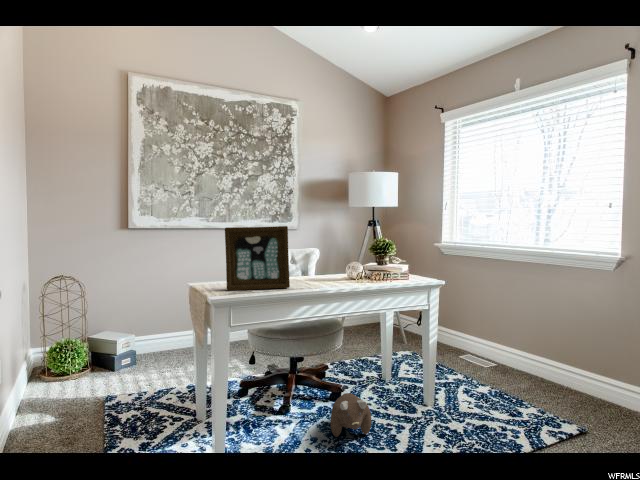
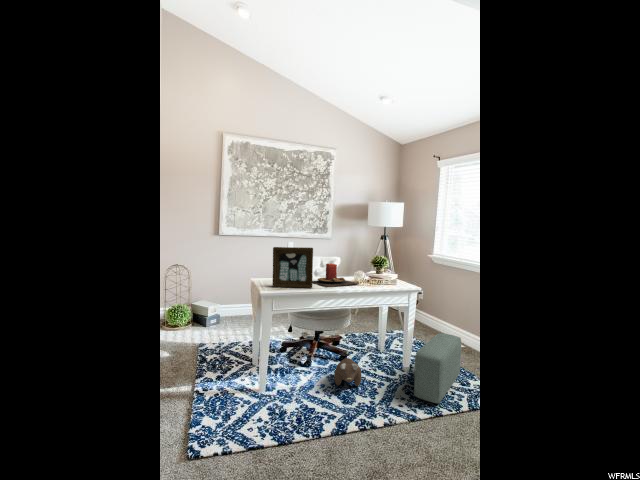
candle: none [278,252,356,286] -> present [312,263,359,287]
pouf: none [450,346,504,446] -> present [414,333,461,403]

